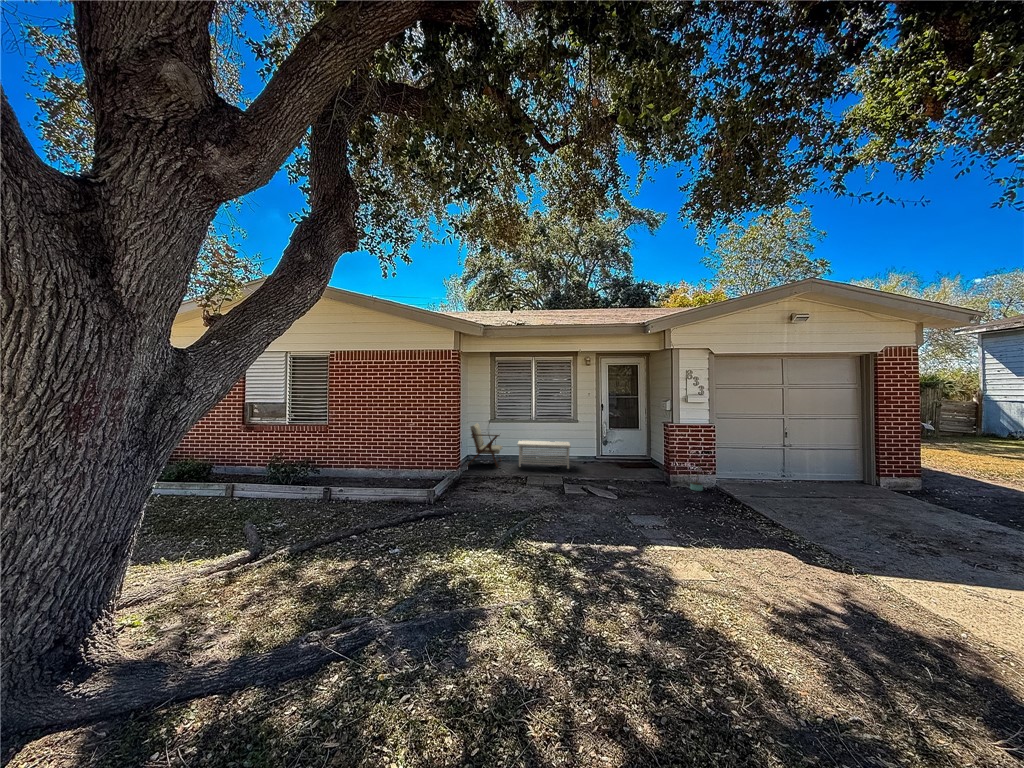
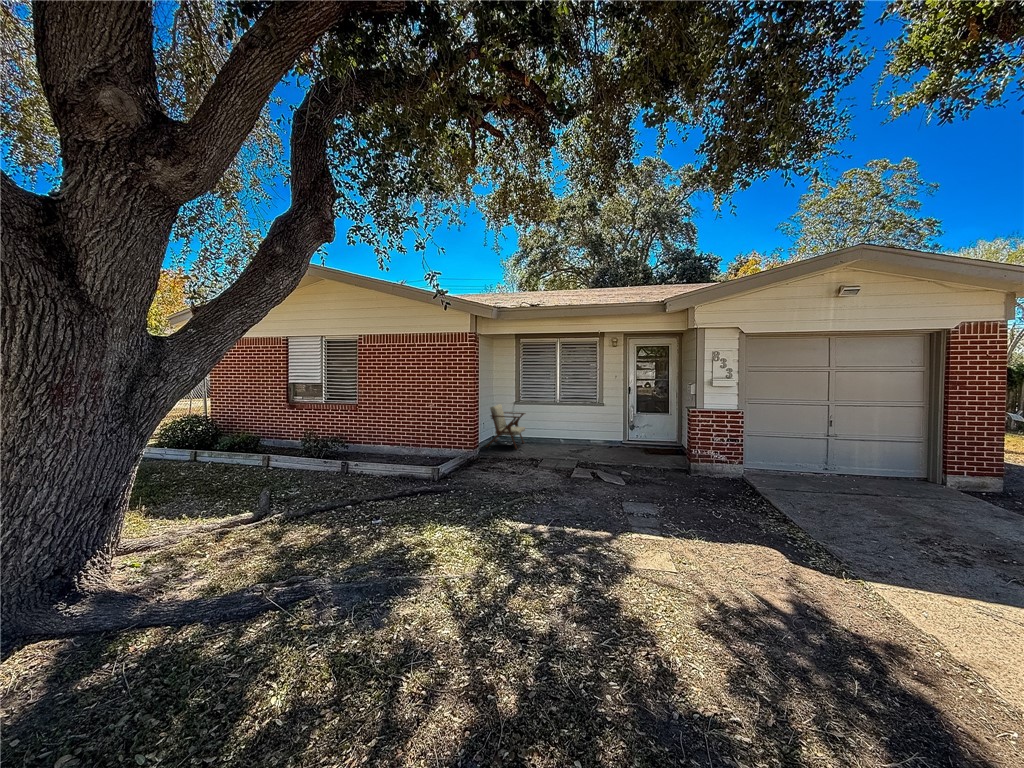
storage bench: present [517,440,571,469] -> none [537,423,594,453]
potted plant: present [690,455,710,491] -> none [707,440,734,481]

